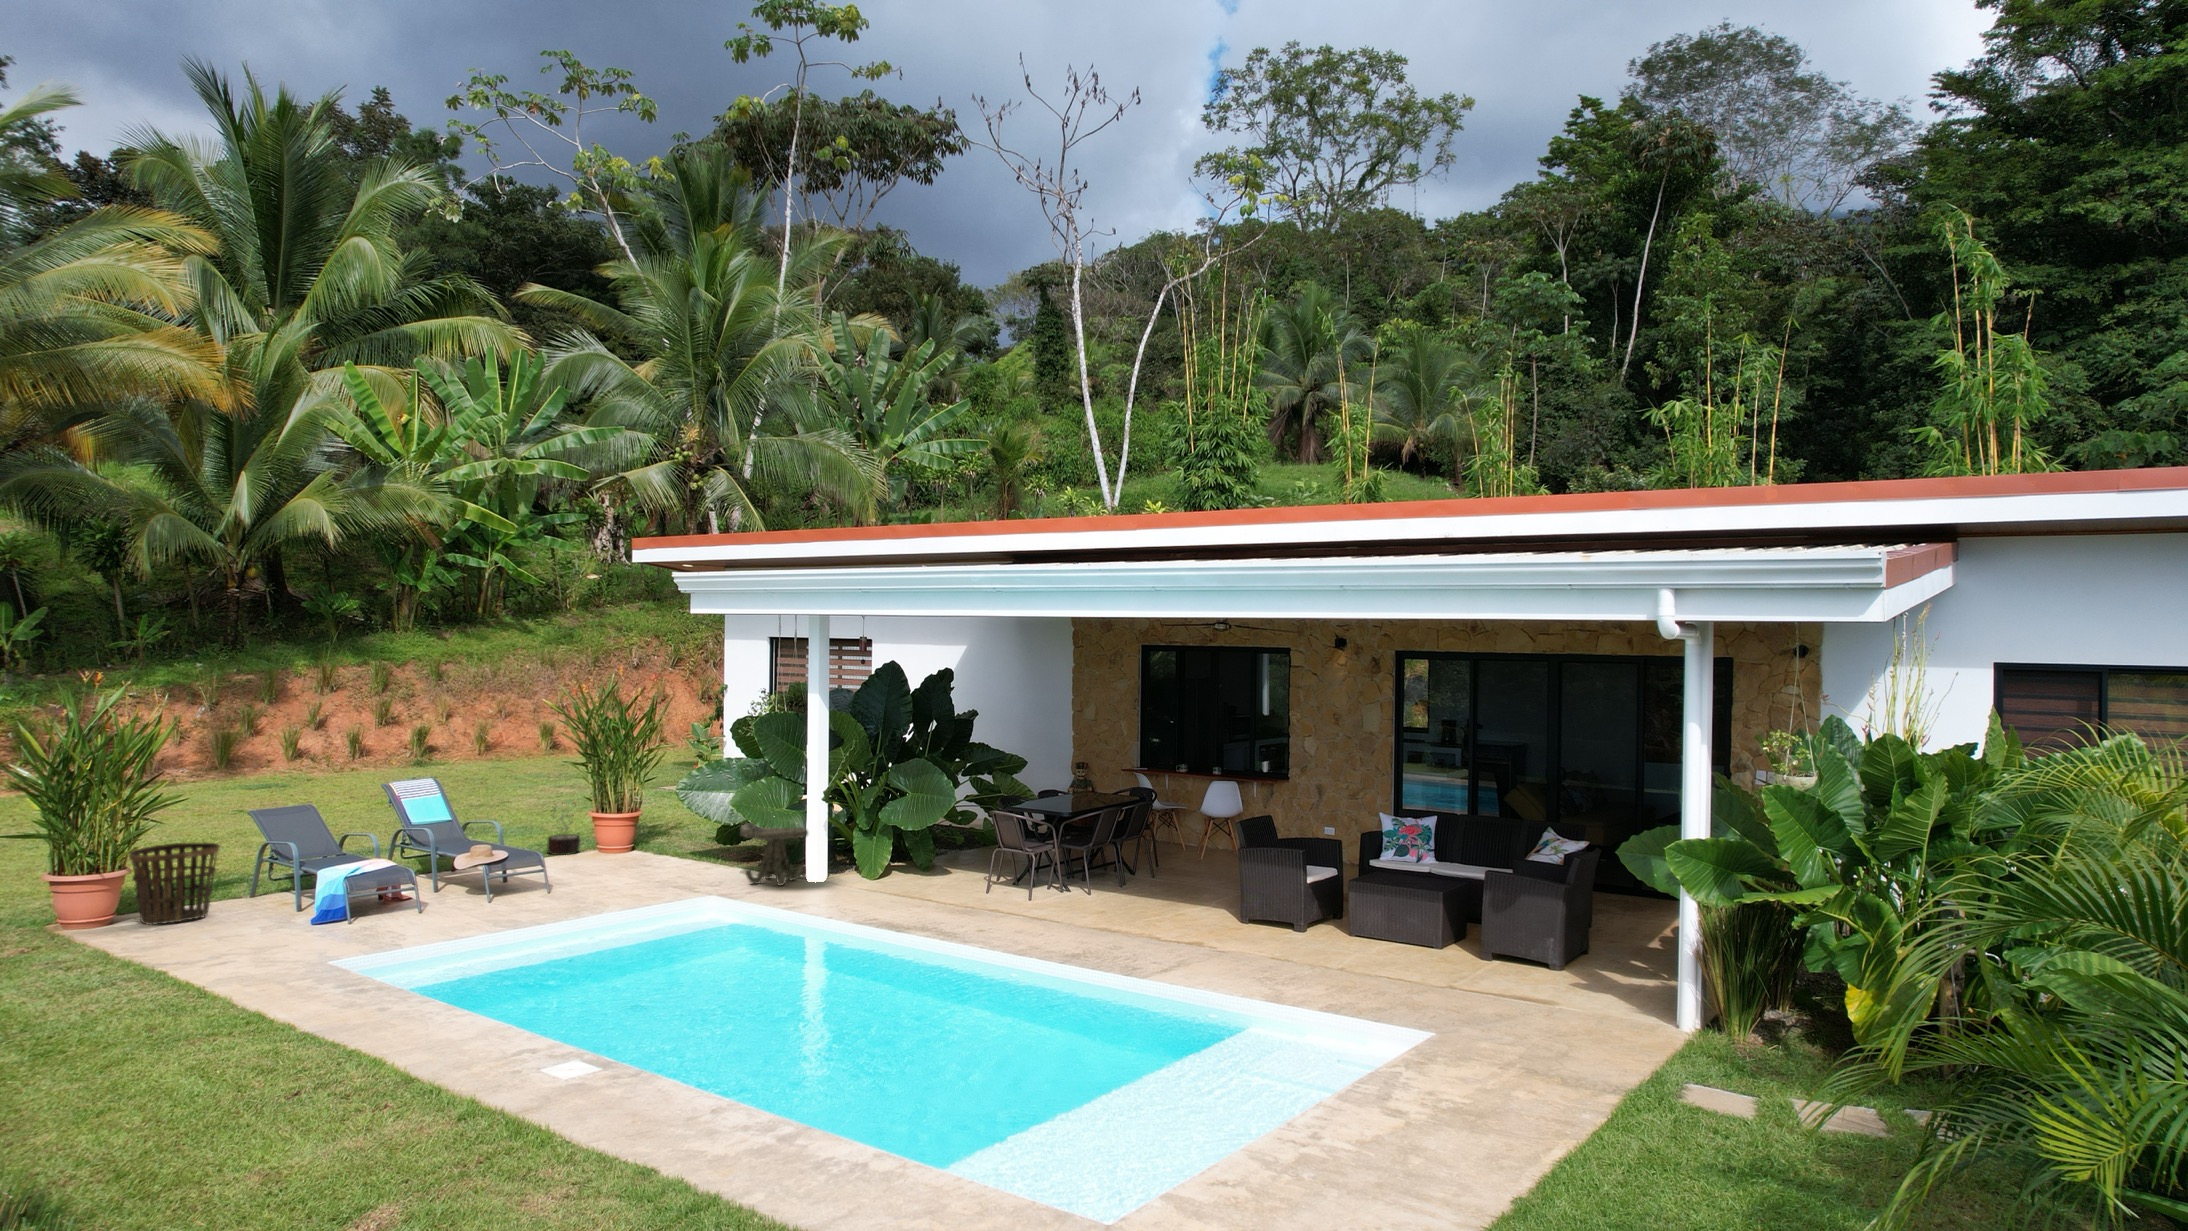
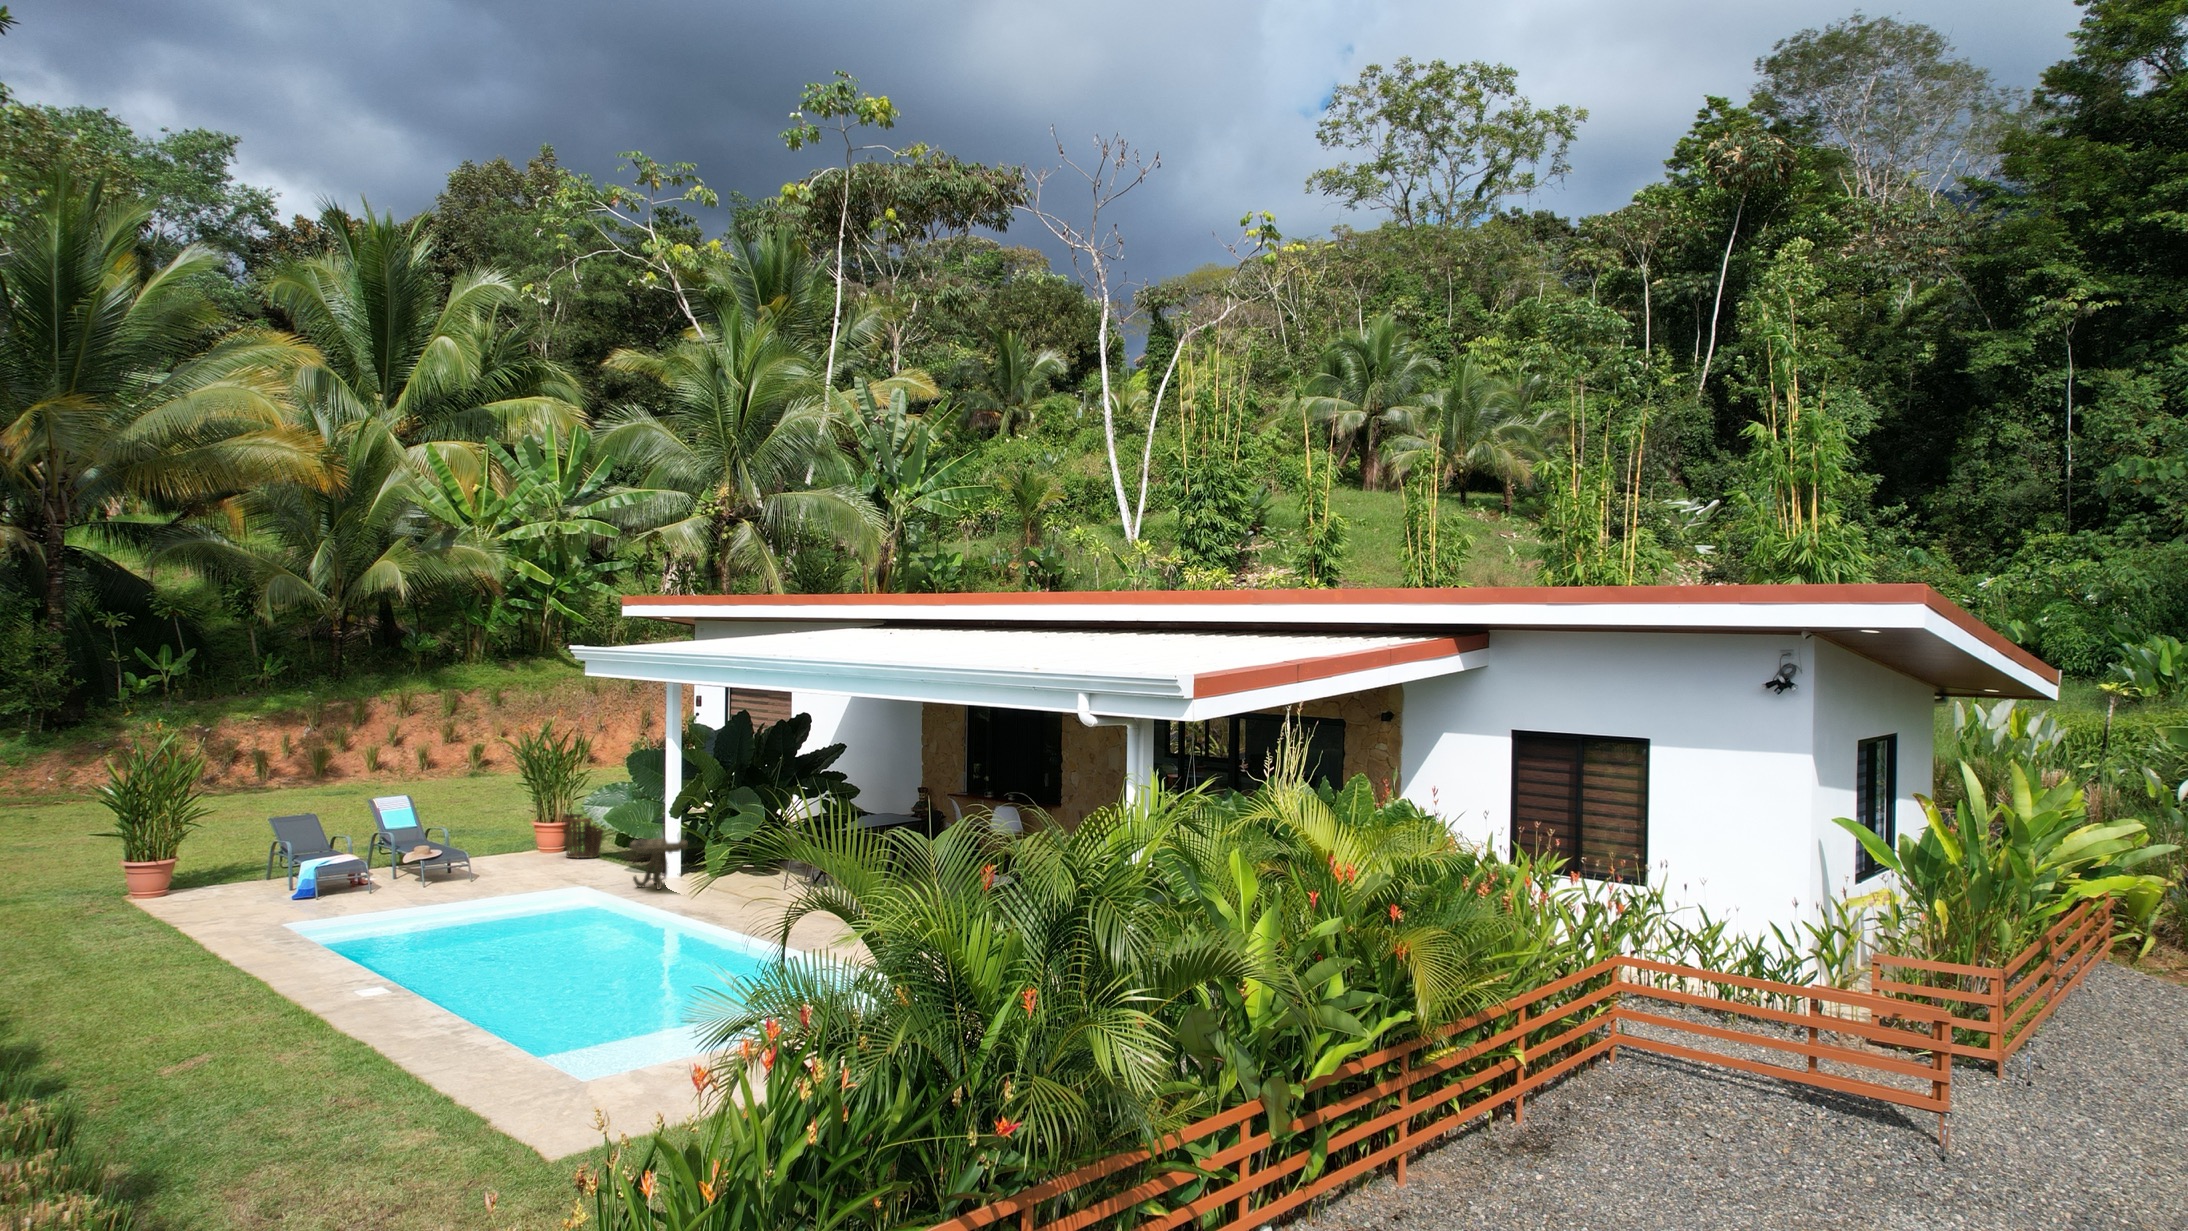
decorative plant: present [547,801,580,855] -> none [512,814,539,858]
basket: present [129,842,219,925] -> present [562,814,603,858]

